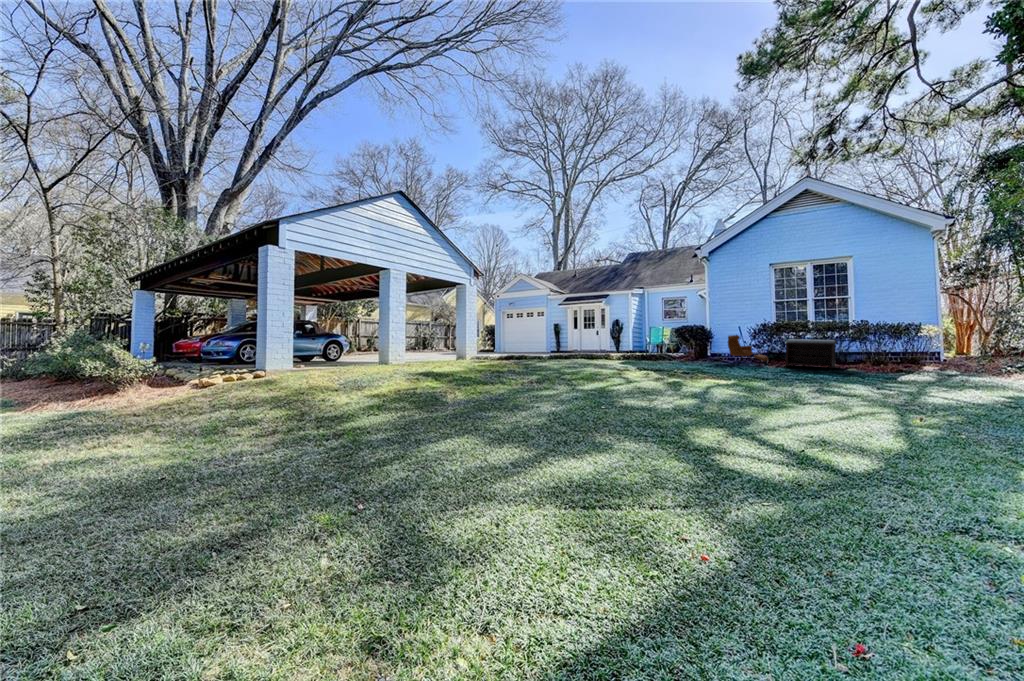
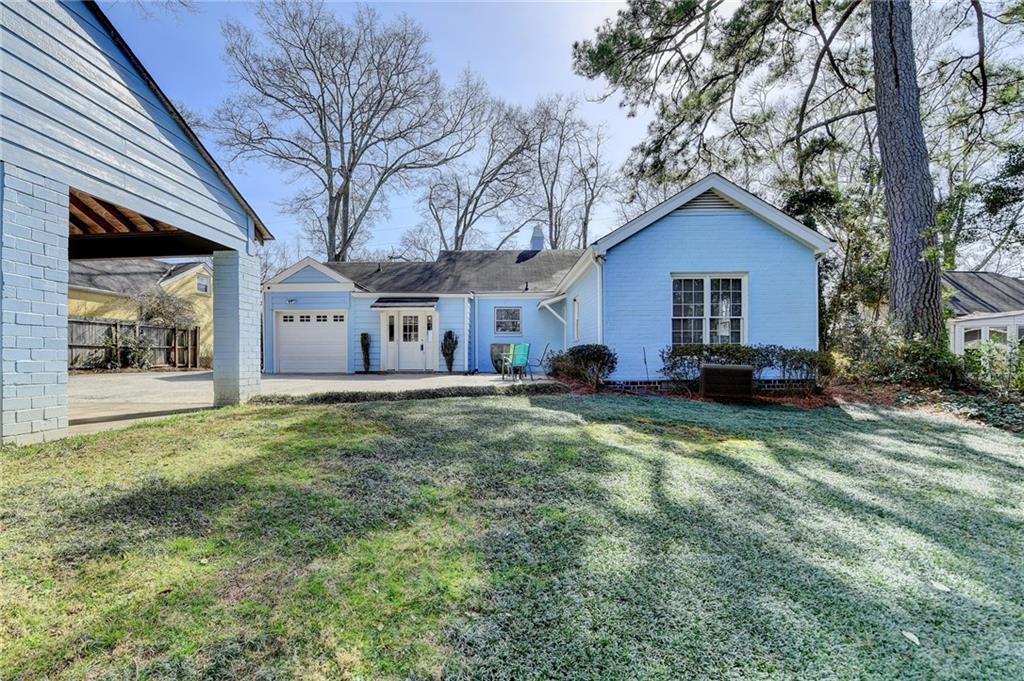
armchair: present [728,335,768,364] -> none [633,357,682,396]

